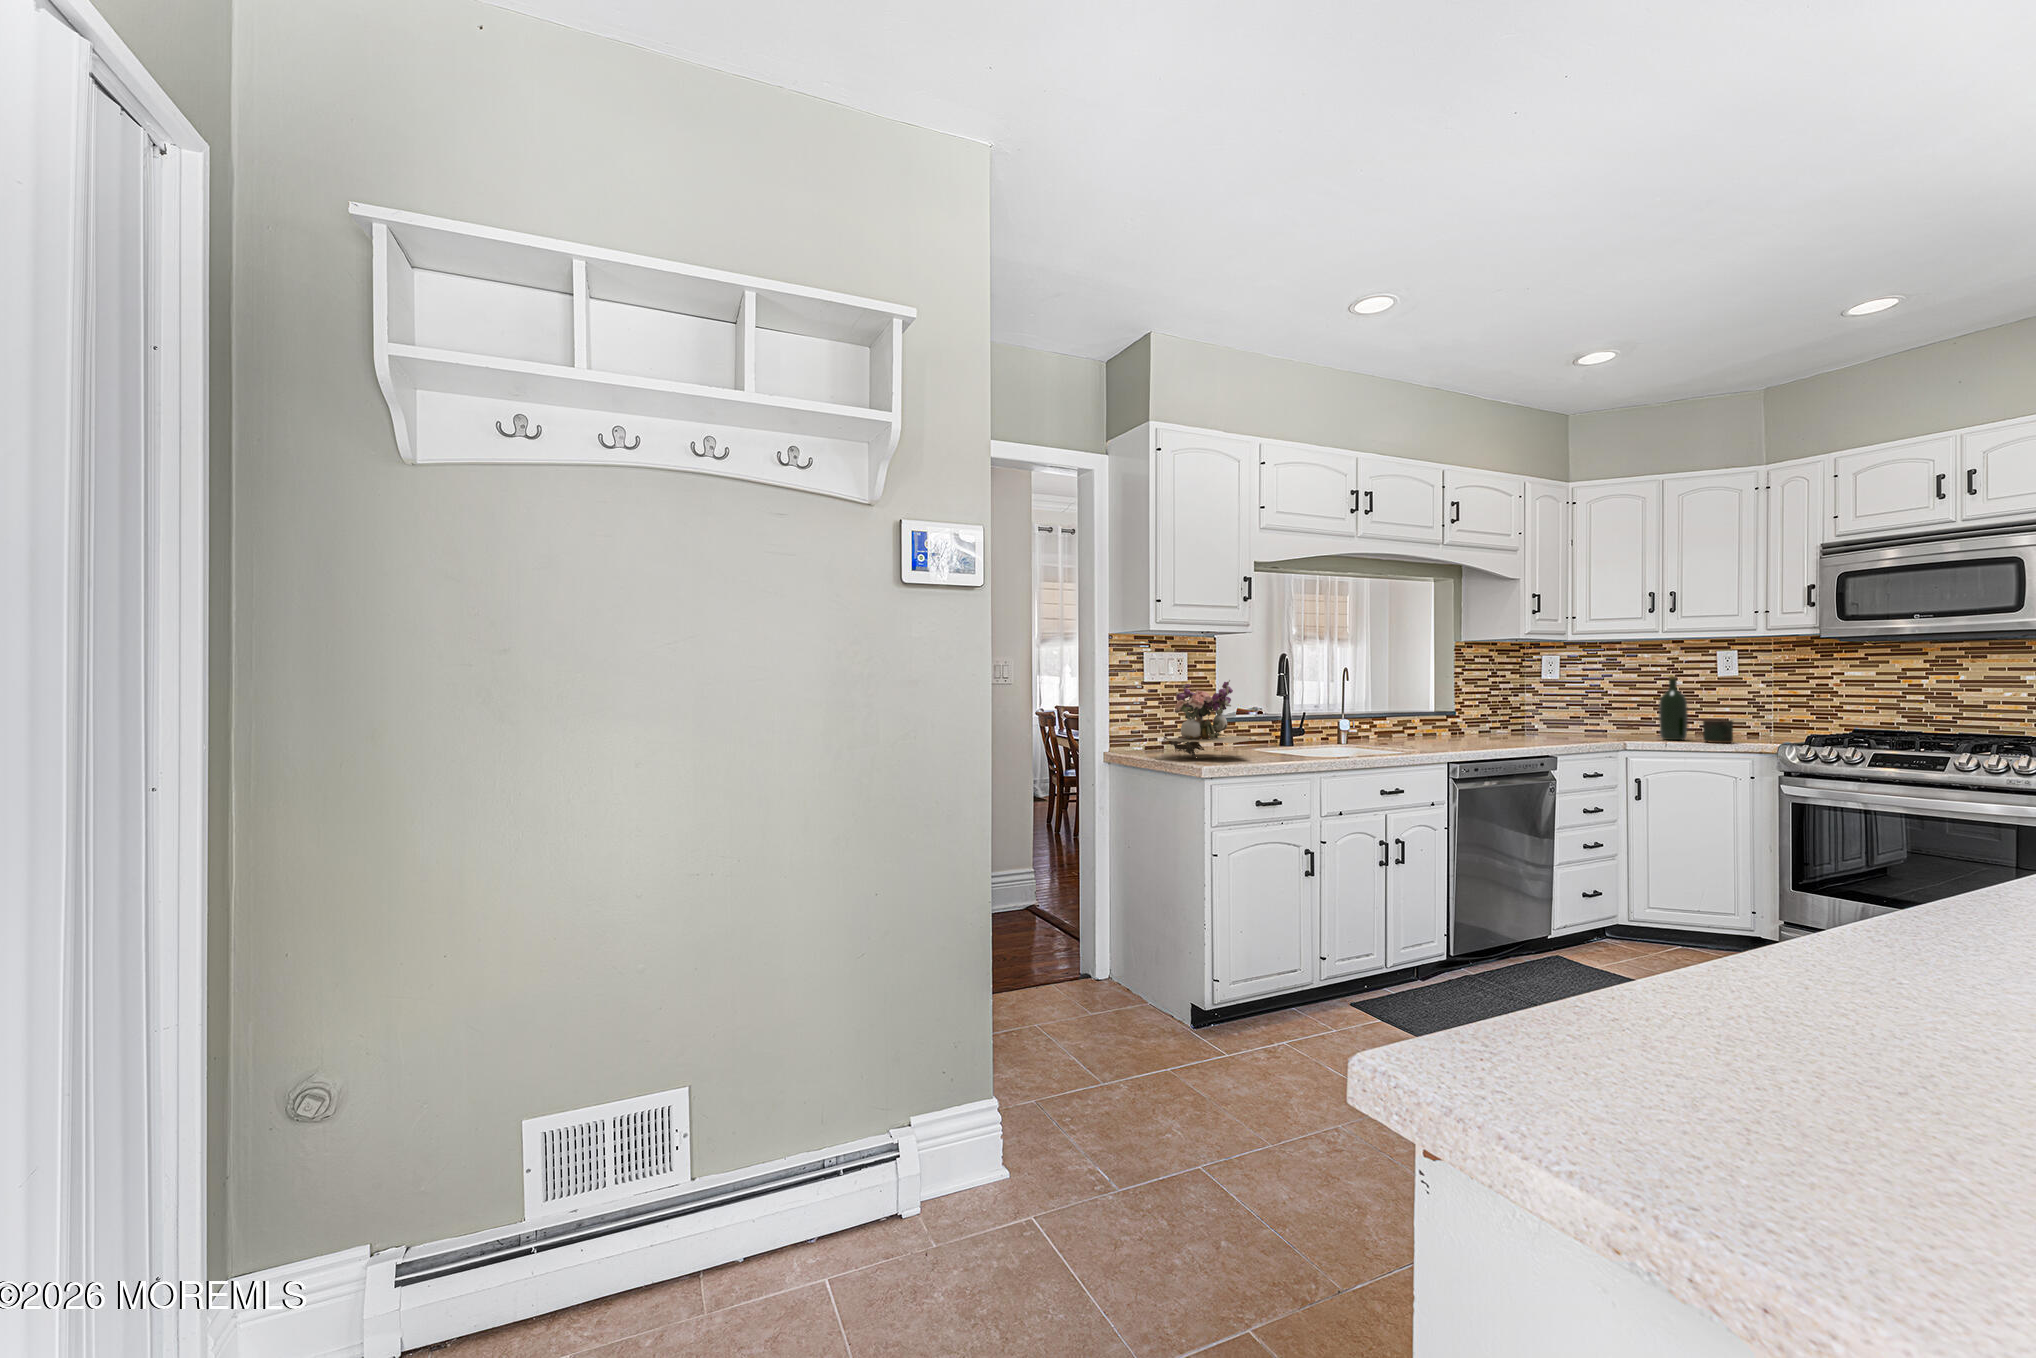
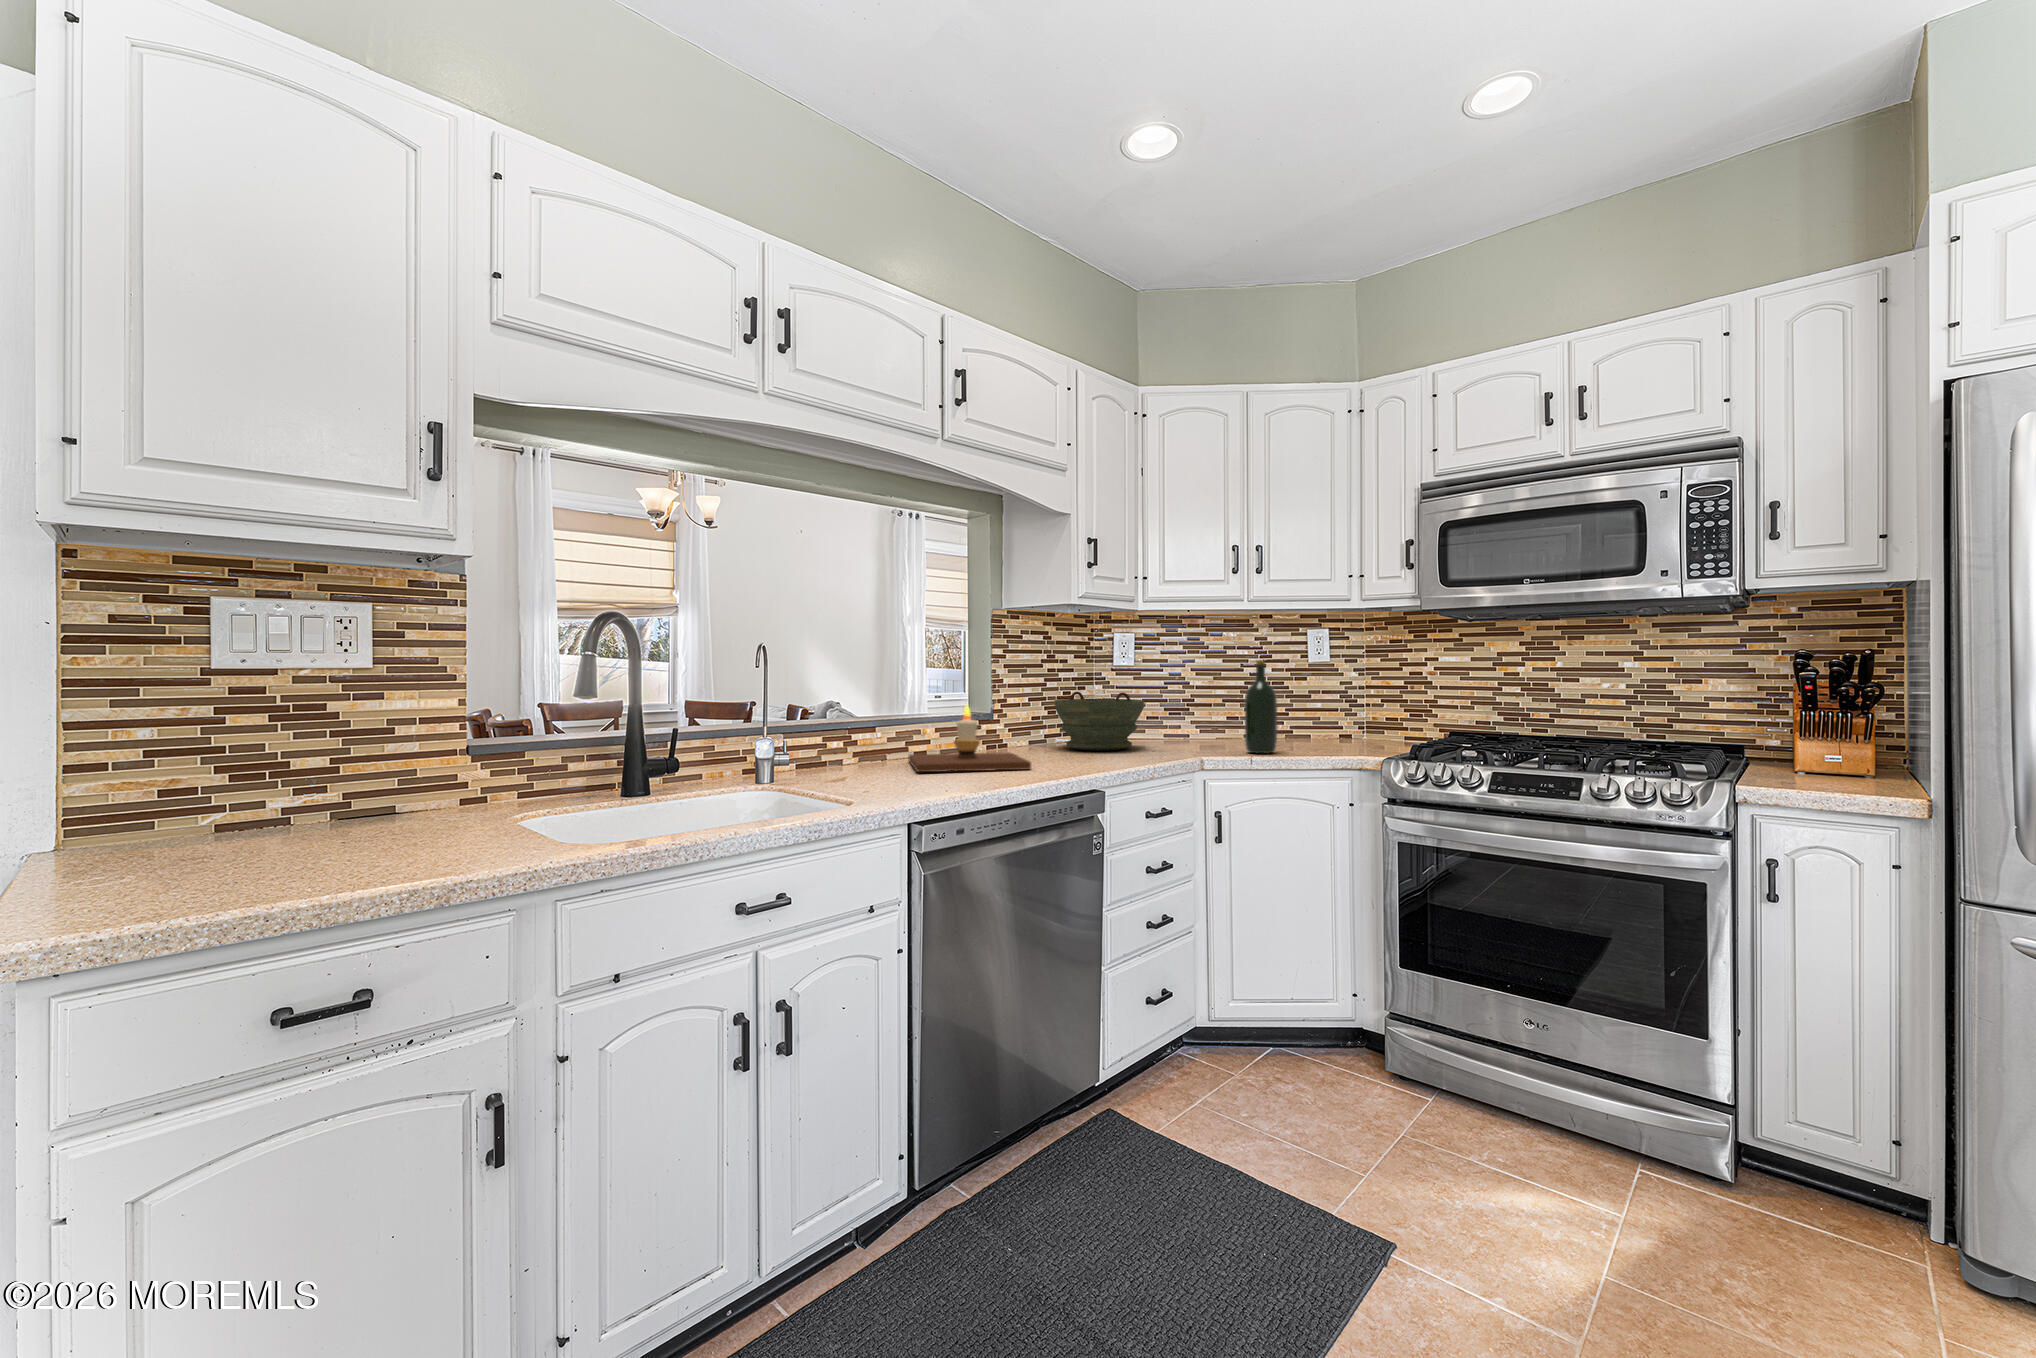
flower arrangement: present [1163,680,1256,756] -> none [103,662,446,866]
bowl: none [1502,697,1574,736] -> present [1055,692,1144,751]
candle: none [1407,703,1500,743] -> present [908,705,1031,772]
mug: present [1703,720,1733,743] -> none [1294,723,1330,758]

